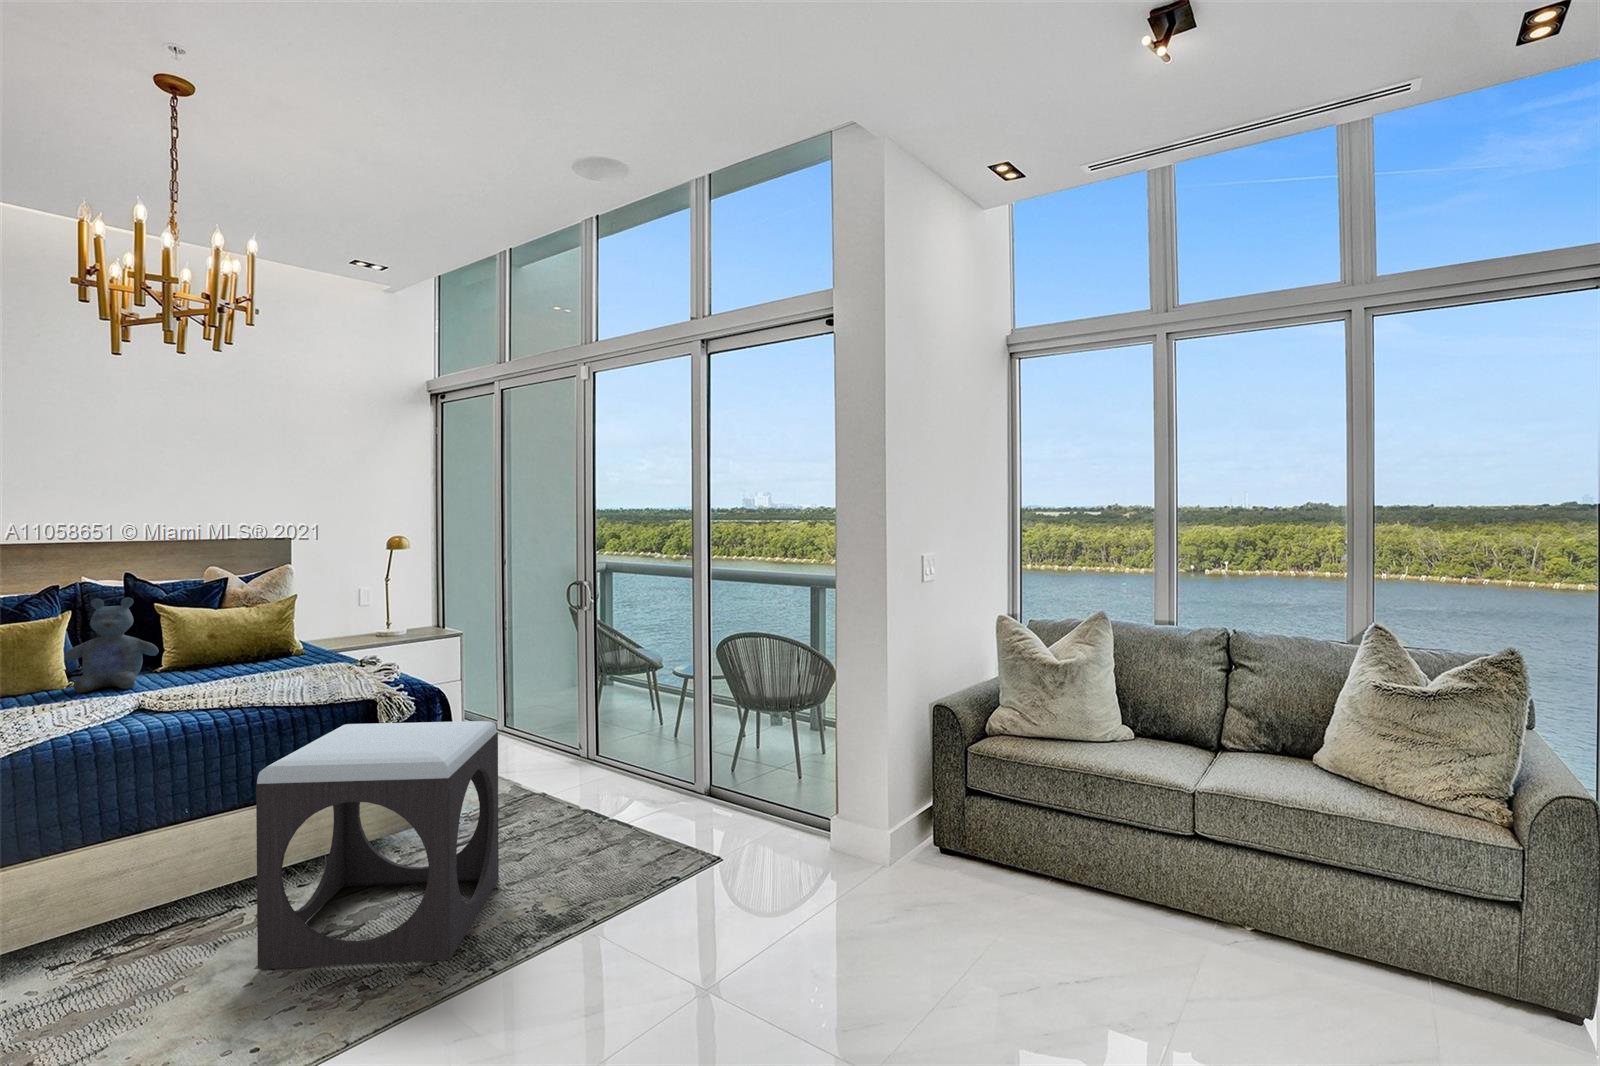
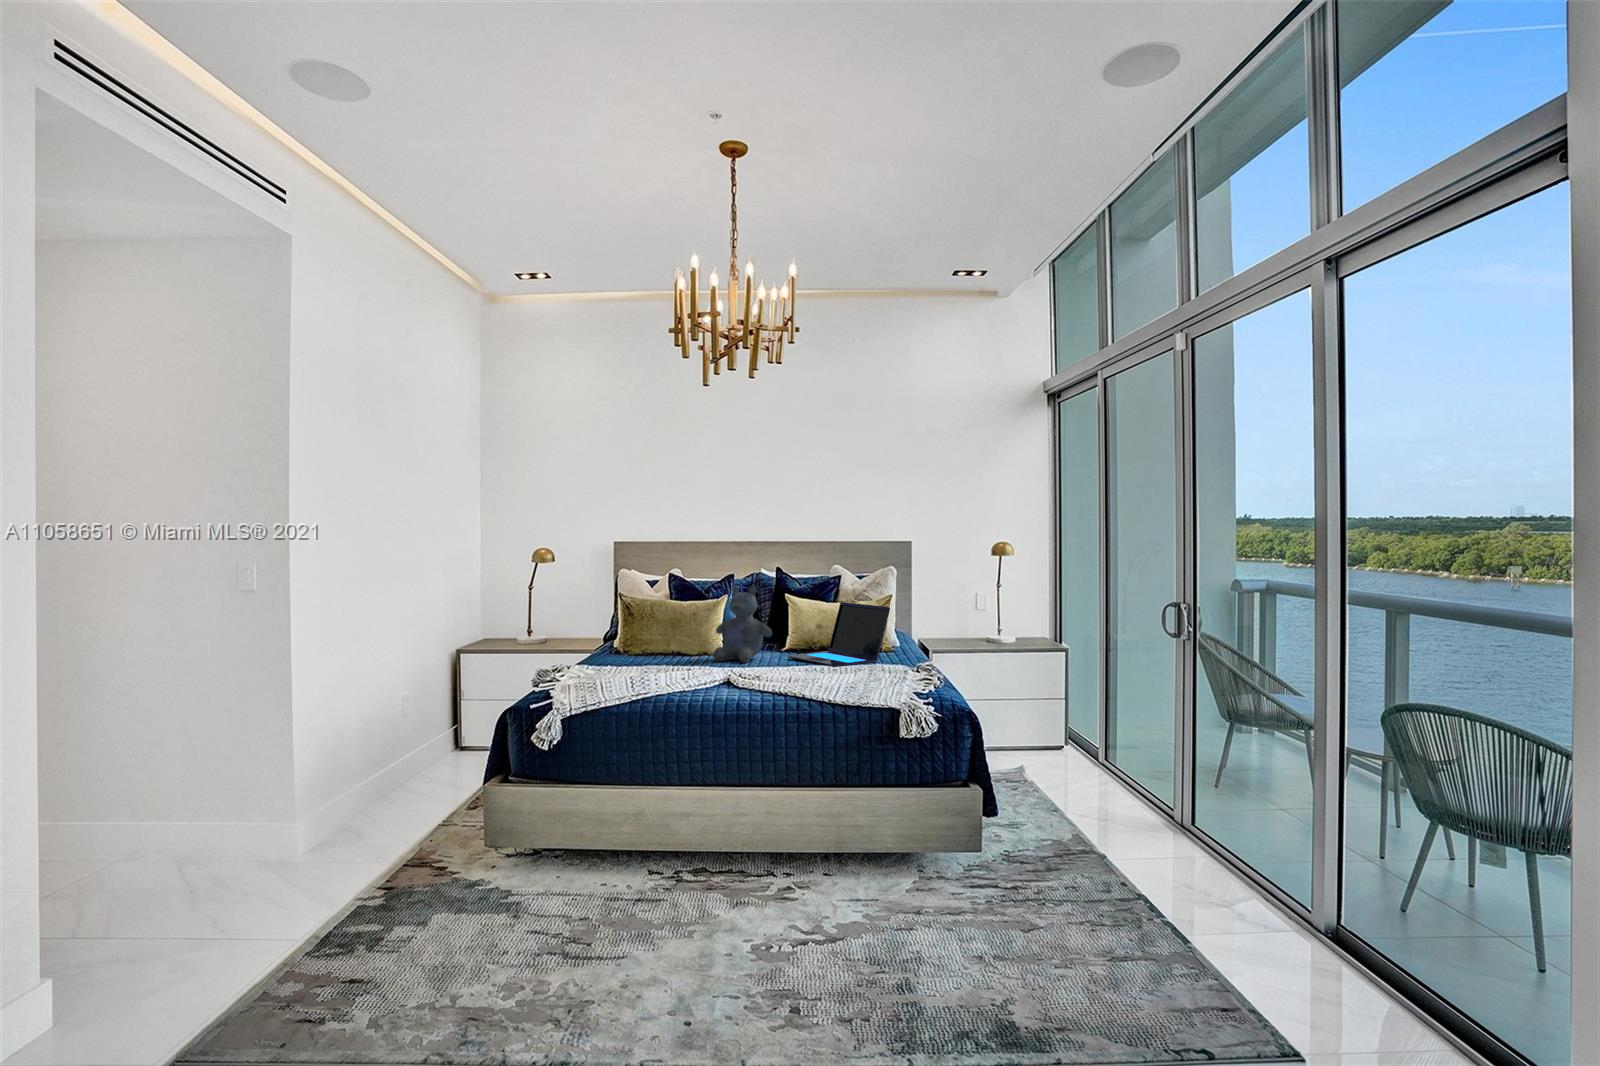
laptop: none [179,607,312,677] -> present [787,602,890,667]
footstool: present [256,721,499,969] -> none [739,727,993,1024]

